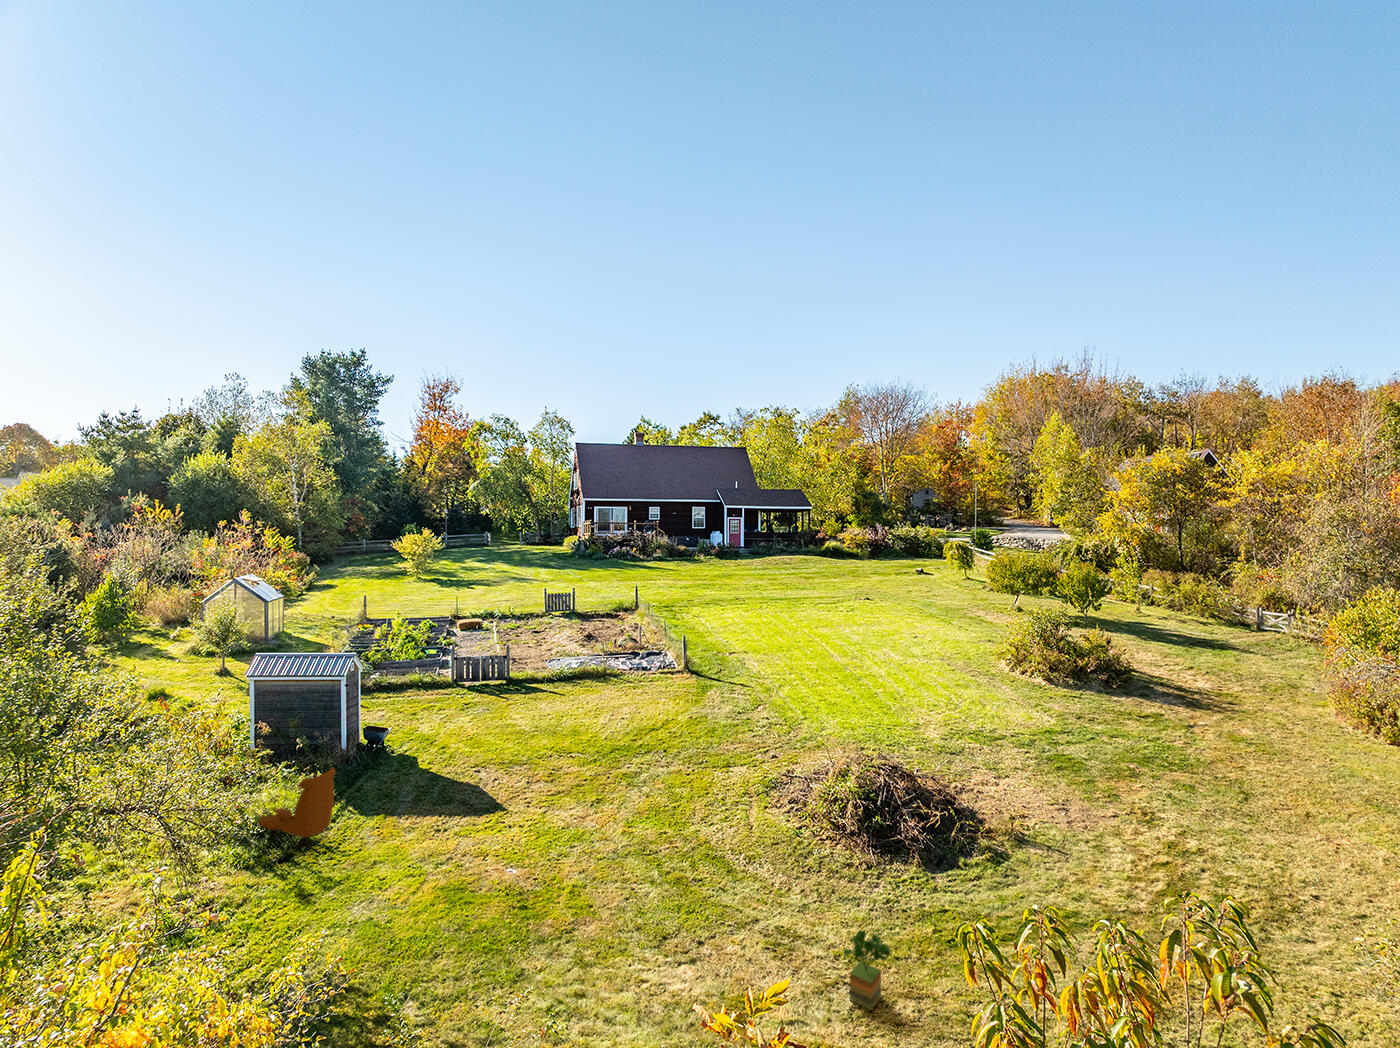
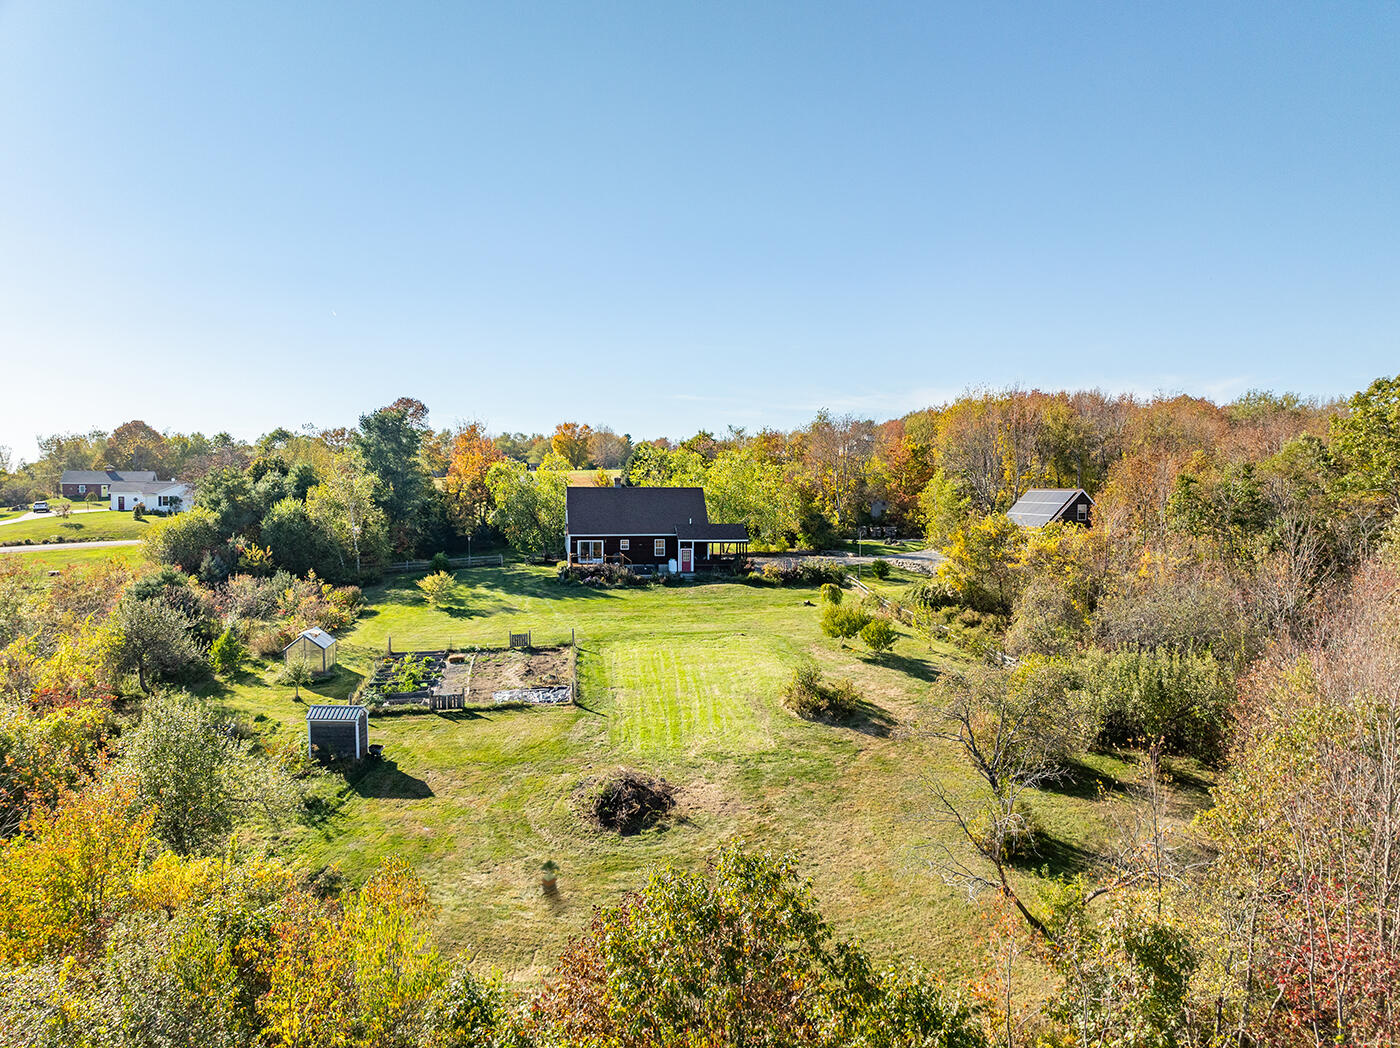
lounge chair: present [258,768,335,860] -> none [307,777,345,821]

